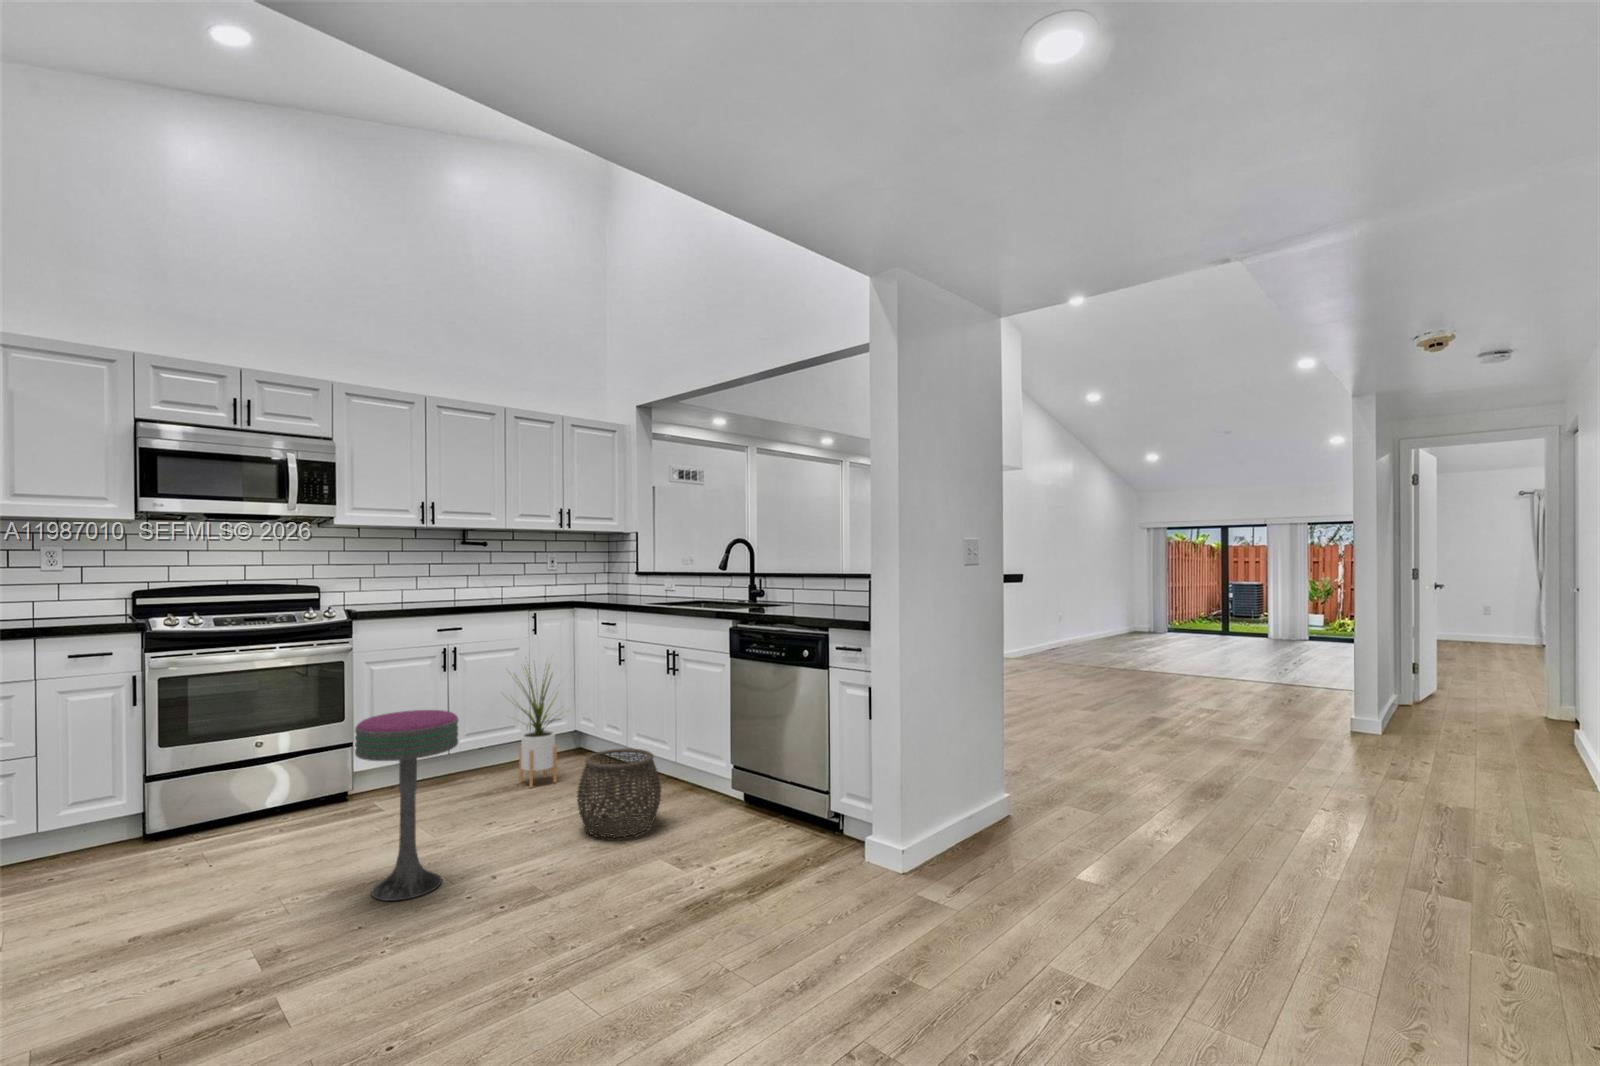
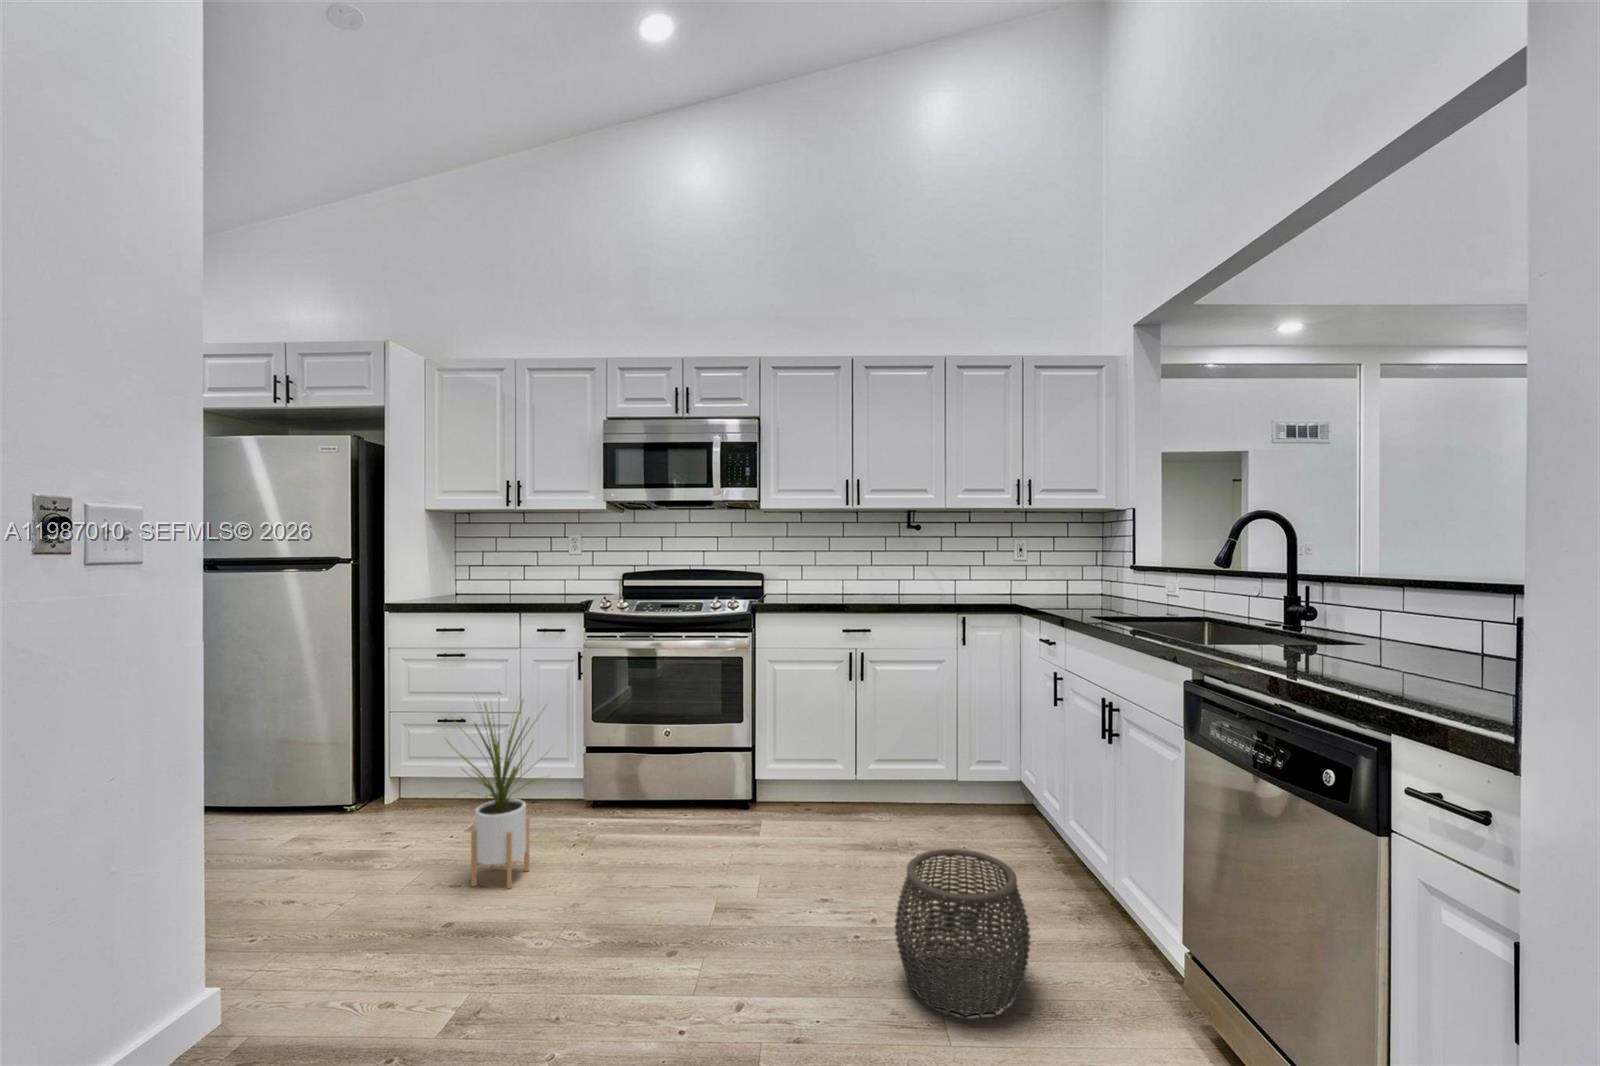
house plant: present [510,665,557,788] -> present [448,702,542,888]
bar stool: present [355,710,458,901] -> none [588,740,708,995]

